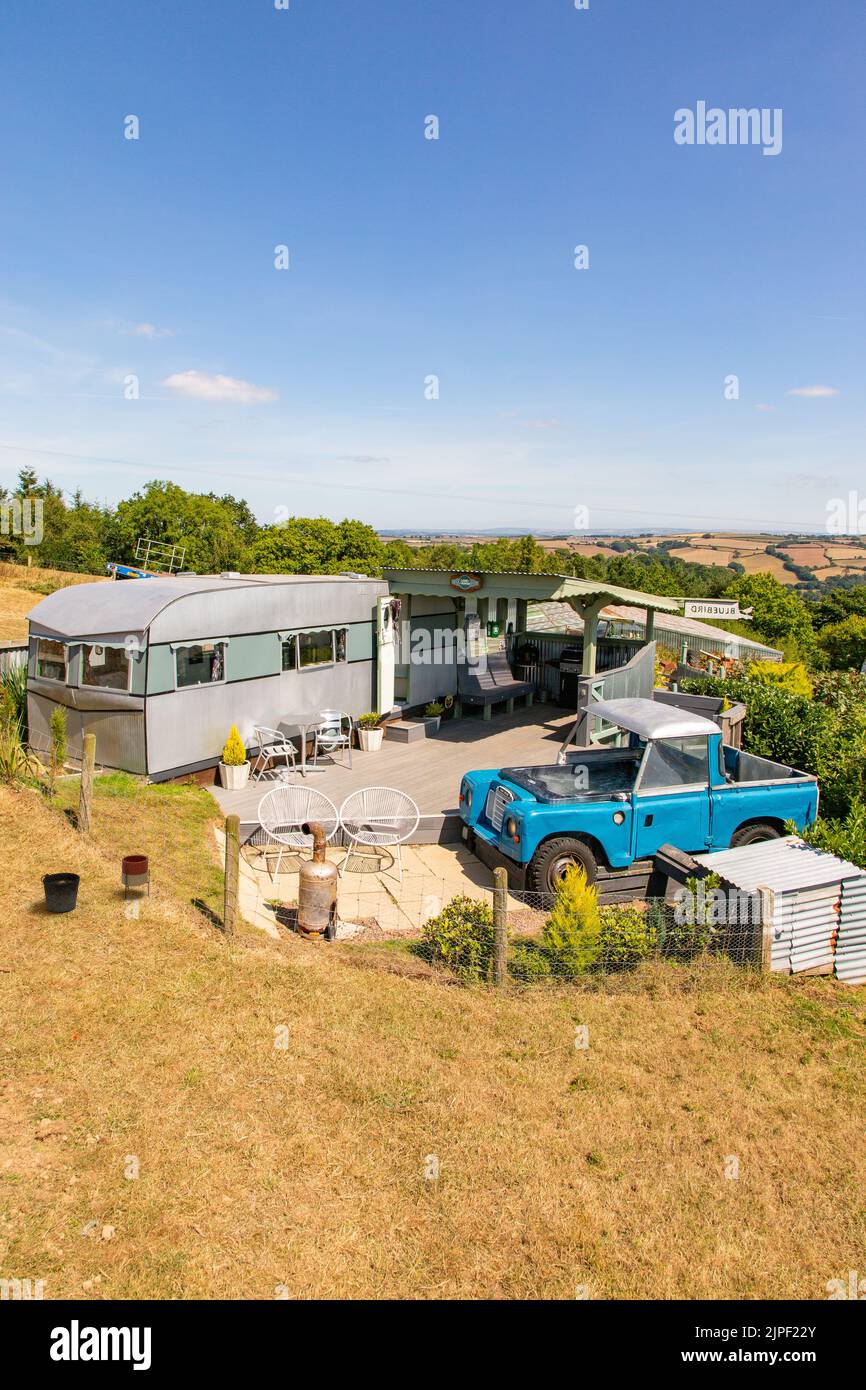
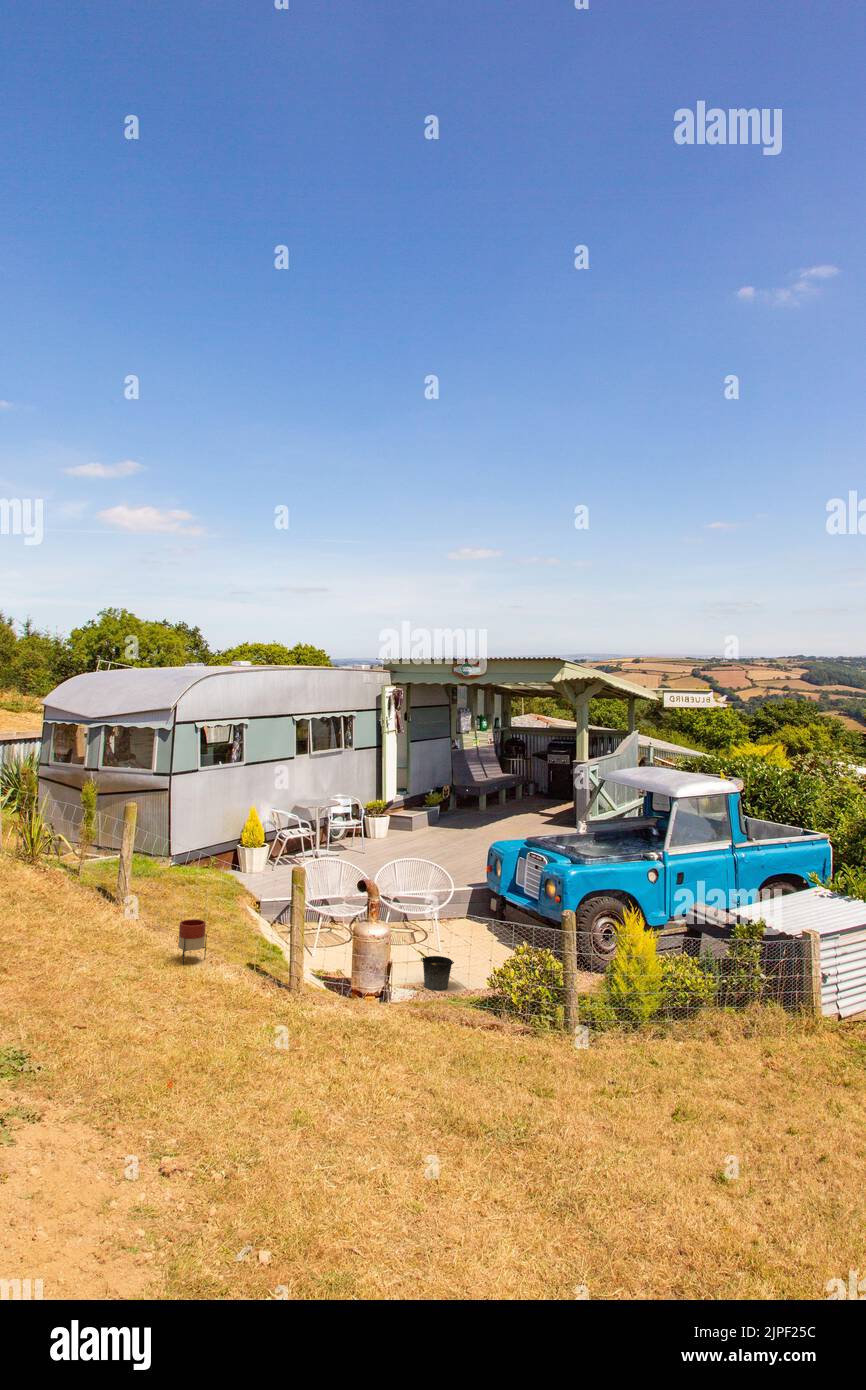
bucket: present [41,873,80,912] -> present [421,956,454,990]

